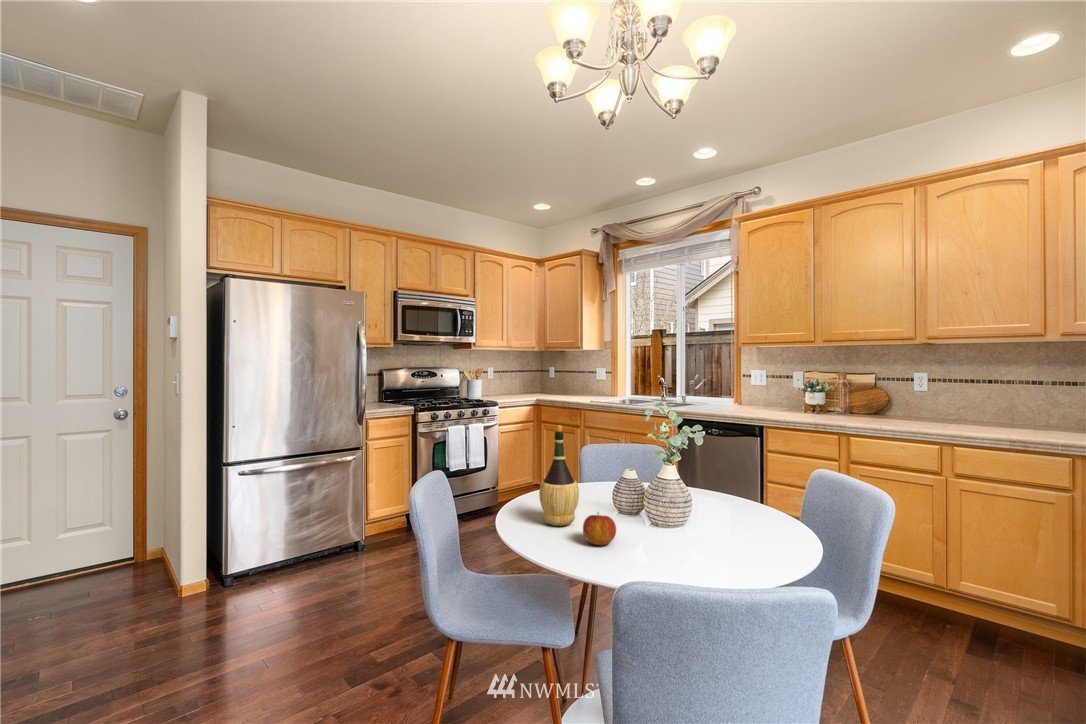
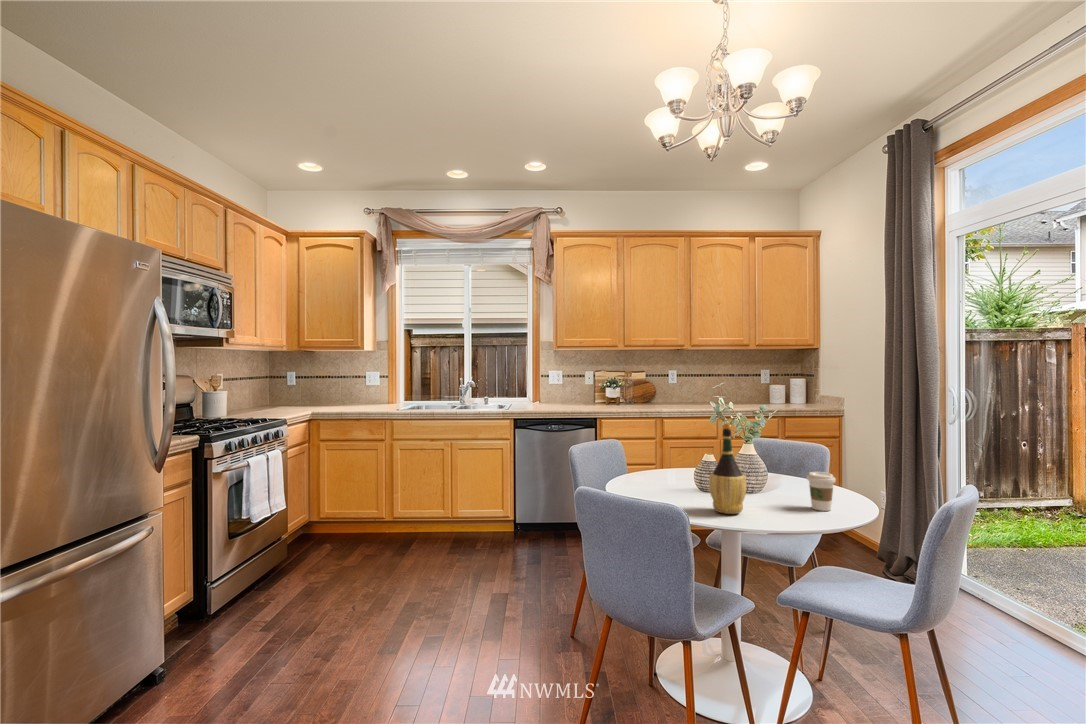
coffee cup: none [642,501,677,555] -> present [807,472,836,511]
apple: present [583,514,616,545] -> none [774,490,804,516]

